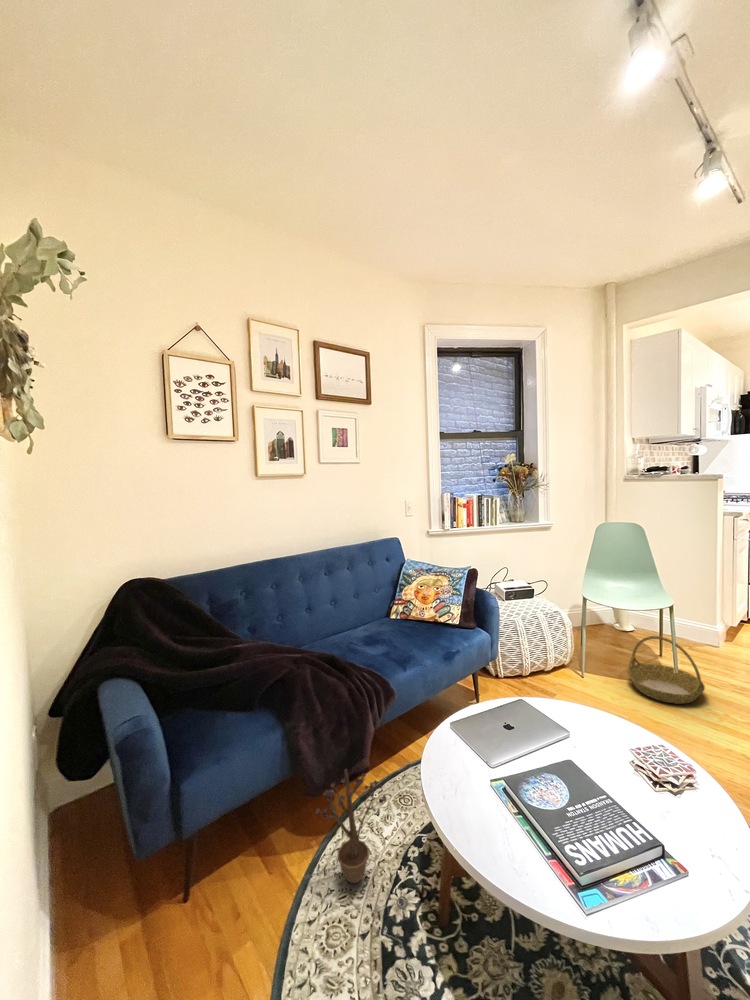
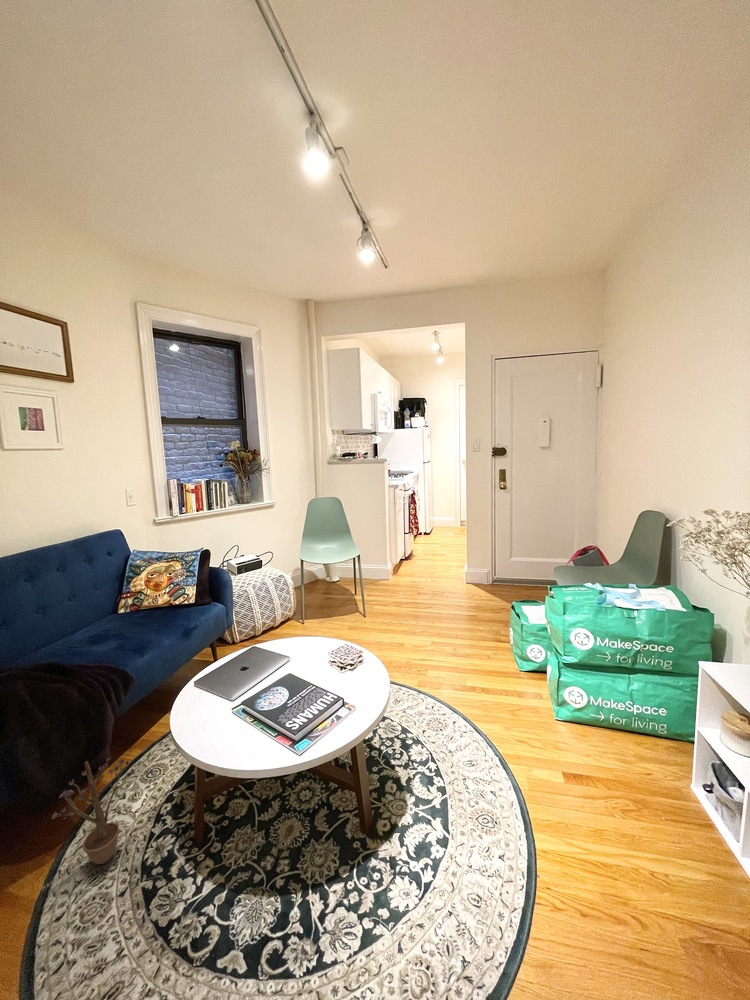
basket: present [627,636,705,704] -> none [333,579,379,625]

